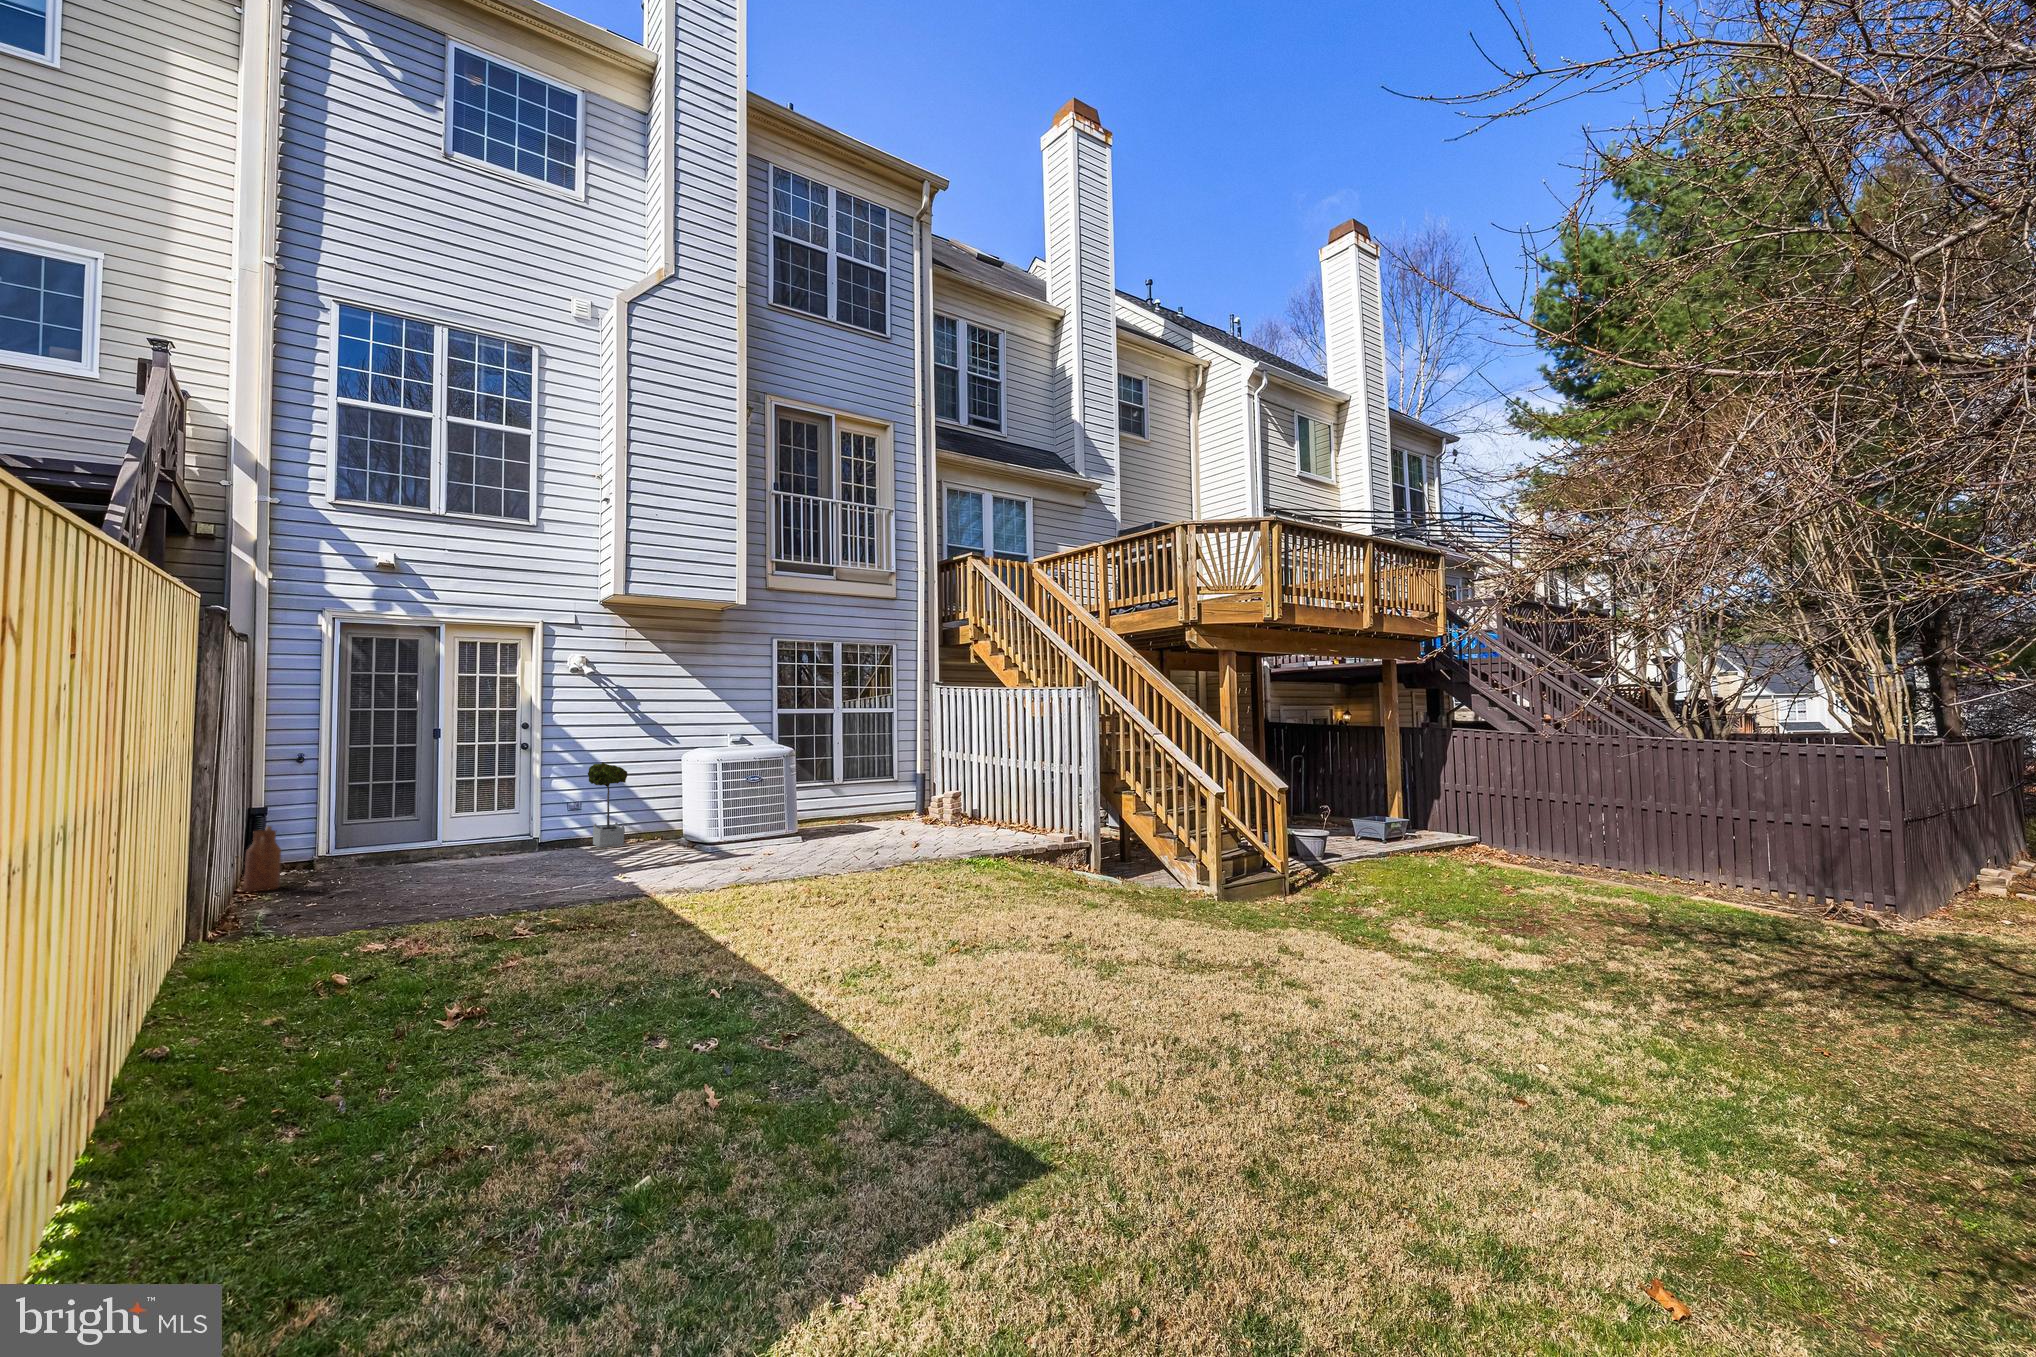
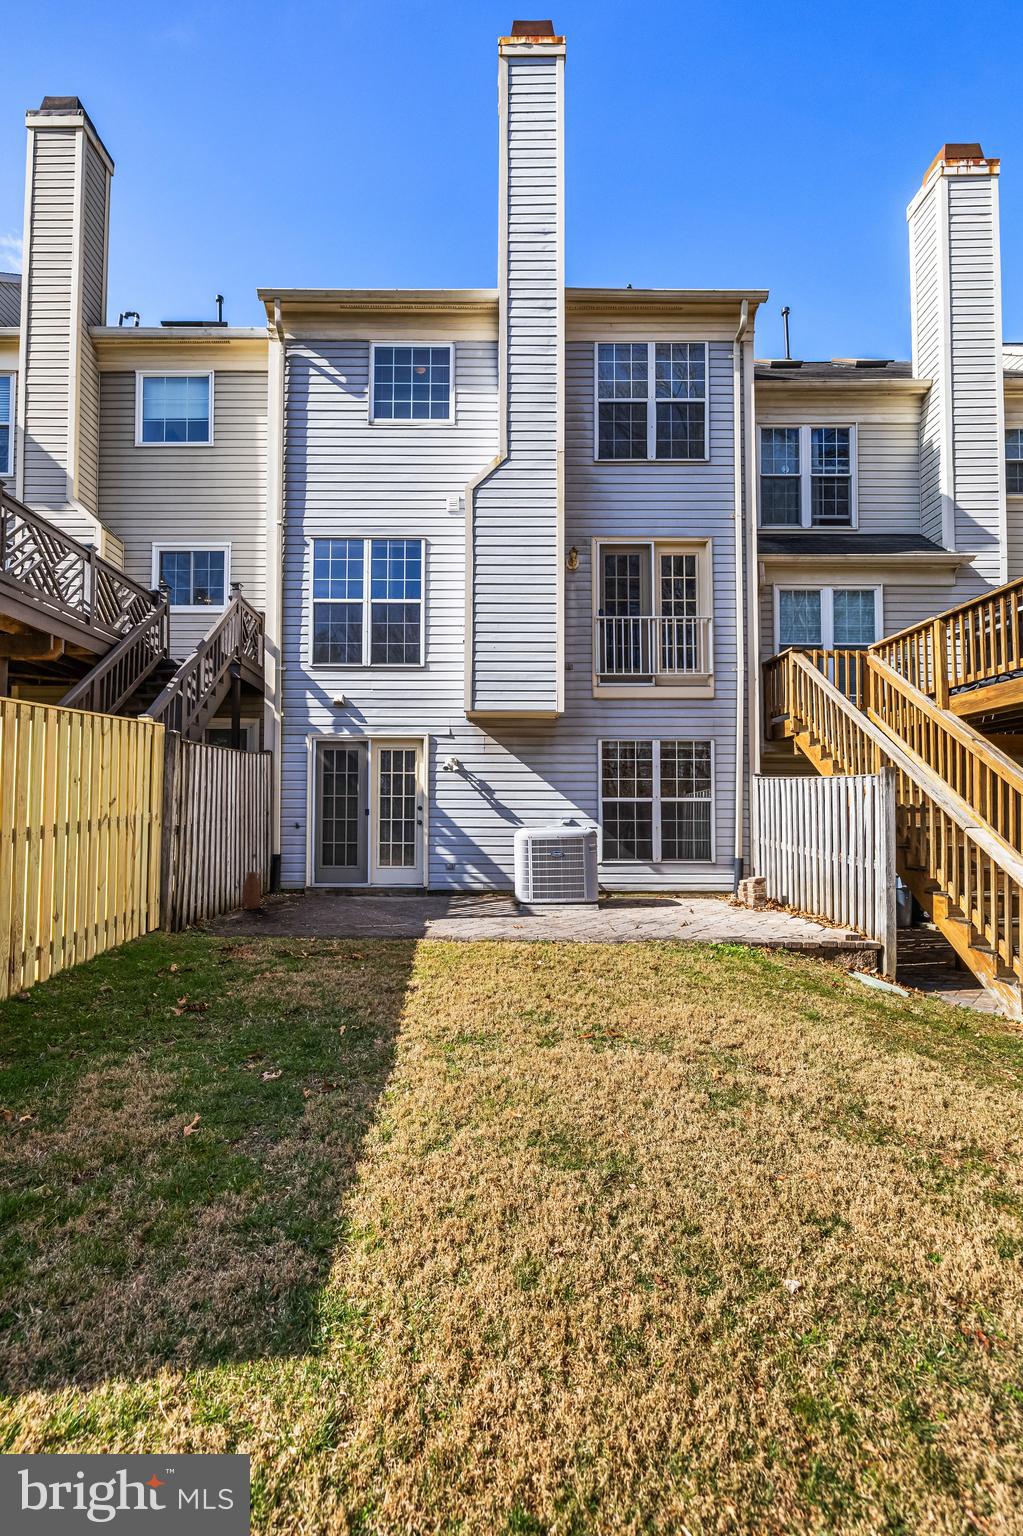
potted tree: present [588,762,627,847] -> none [452,836,479,899]

